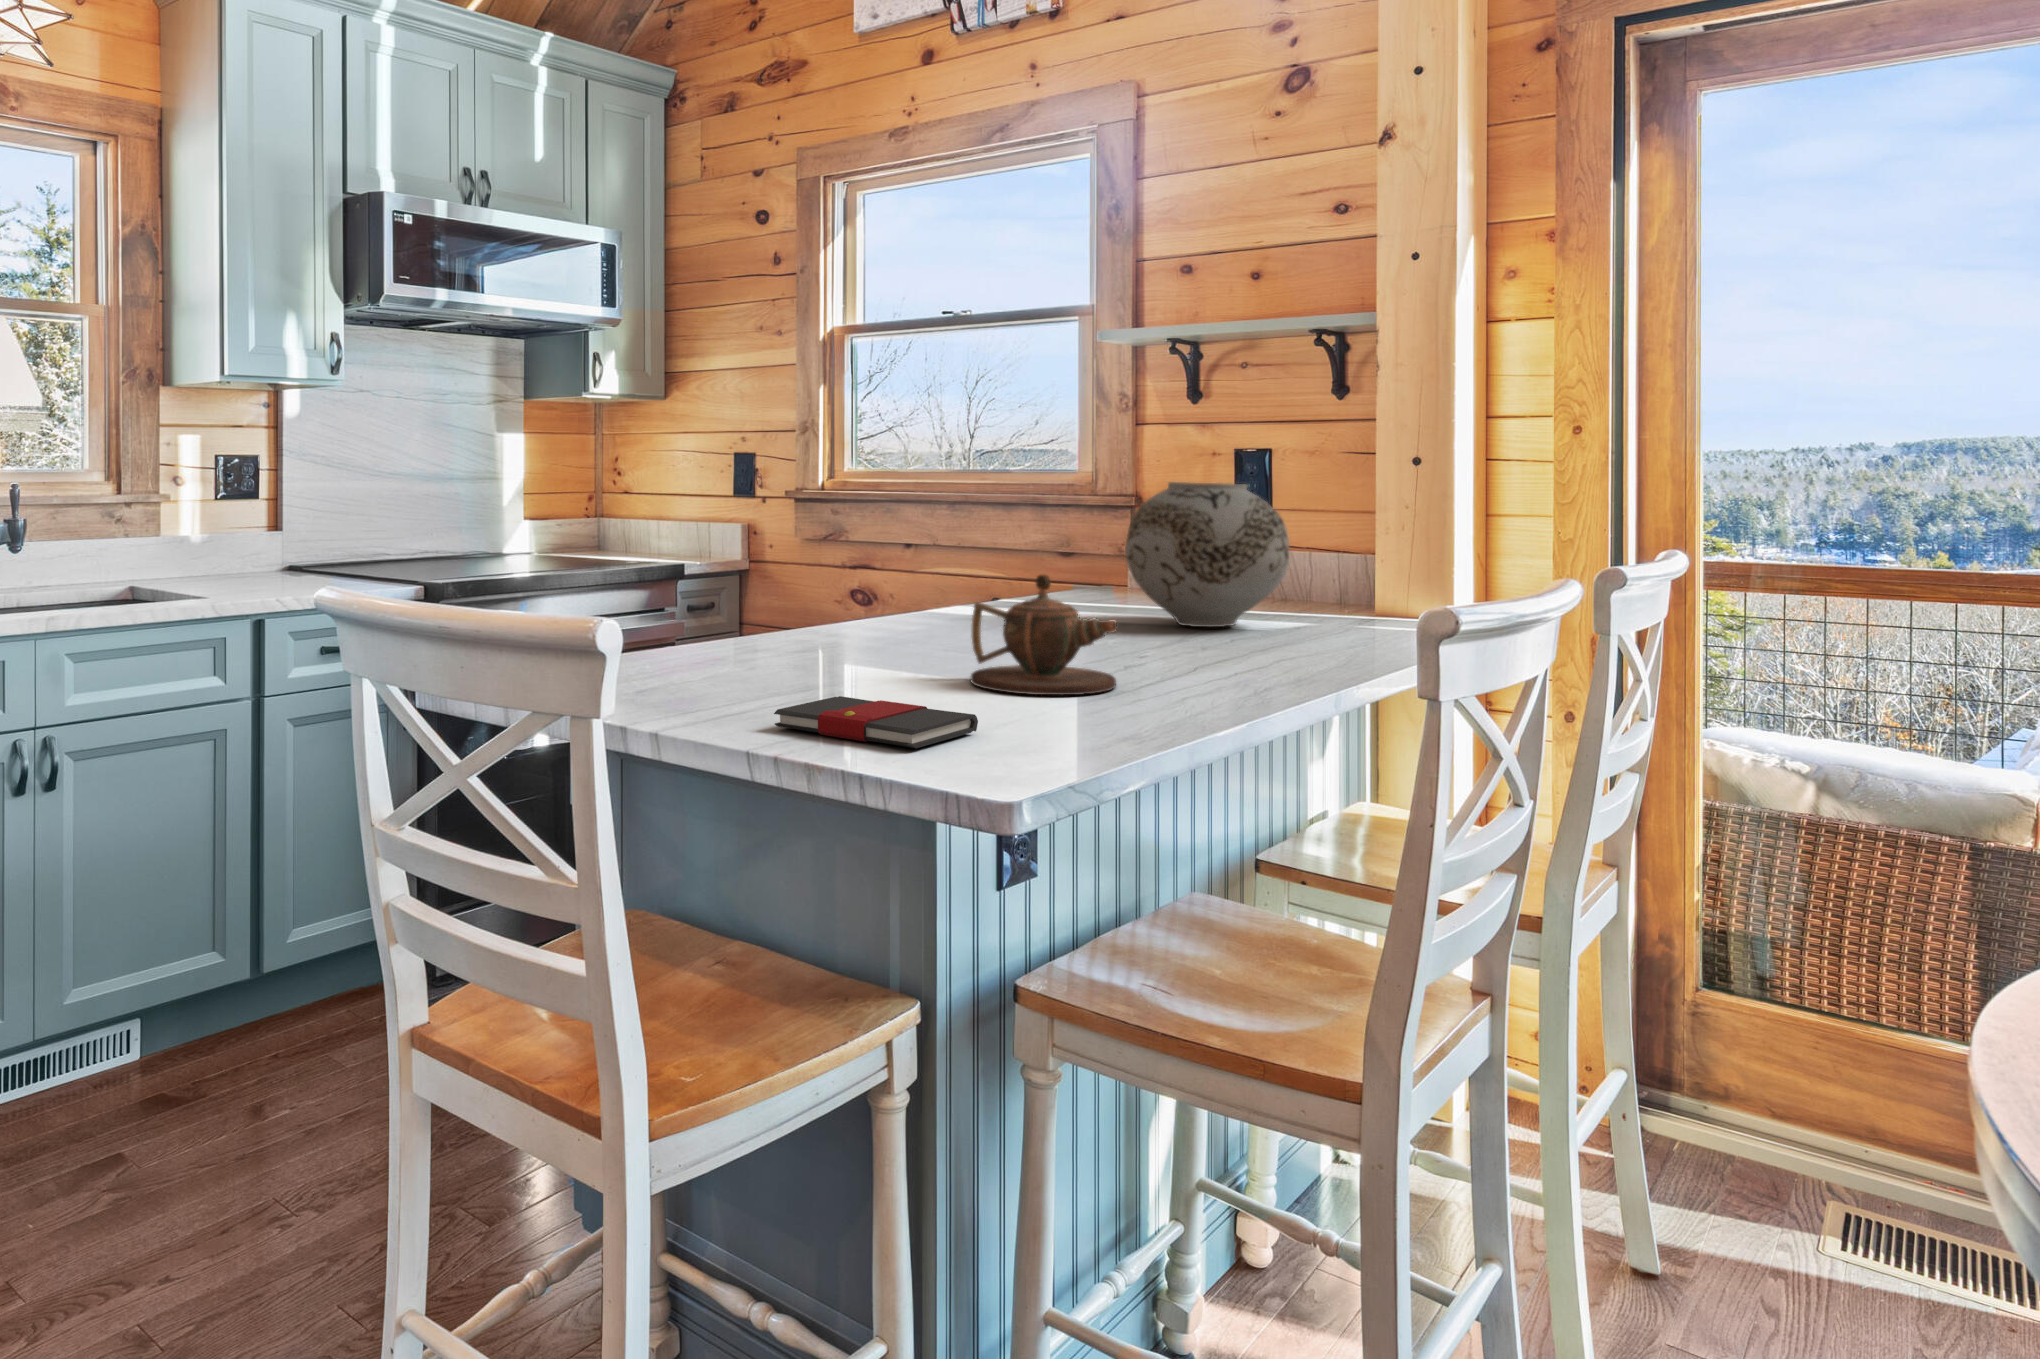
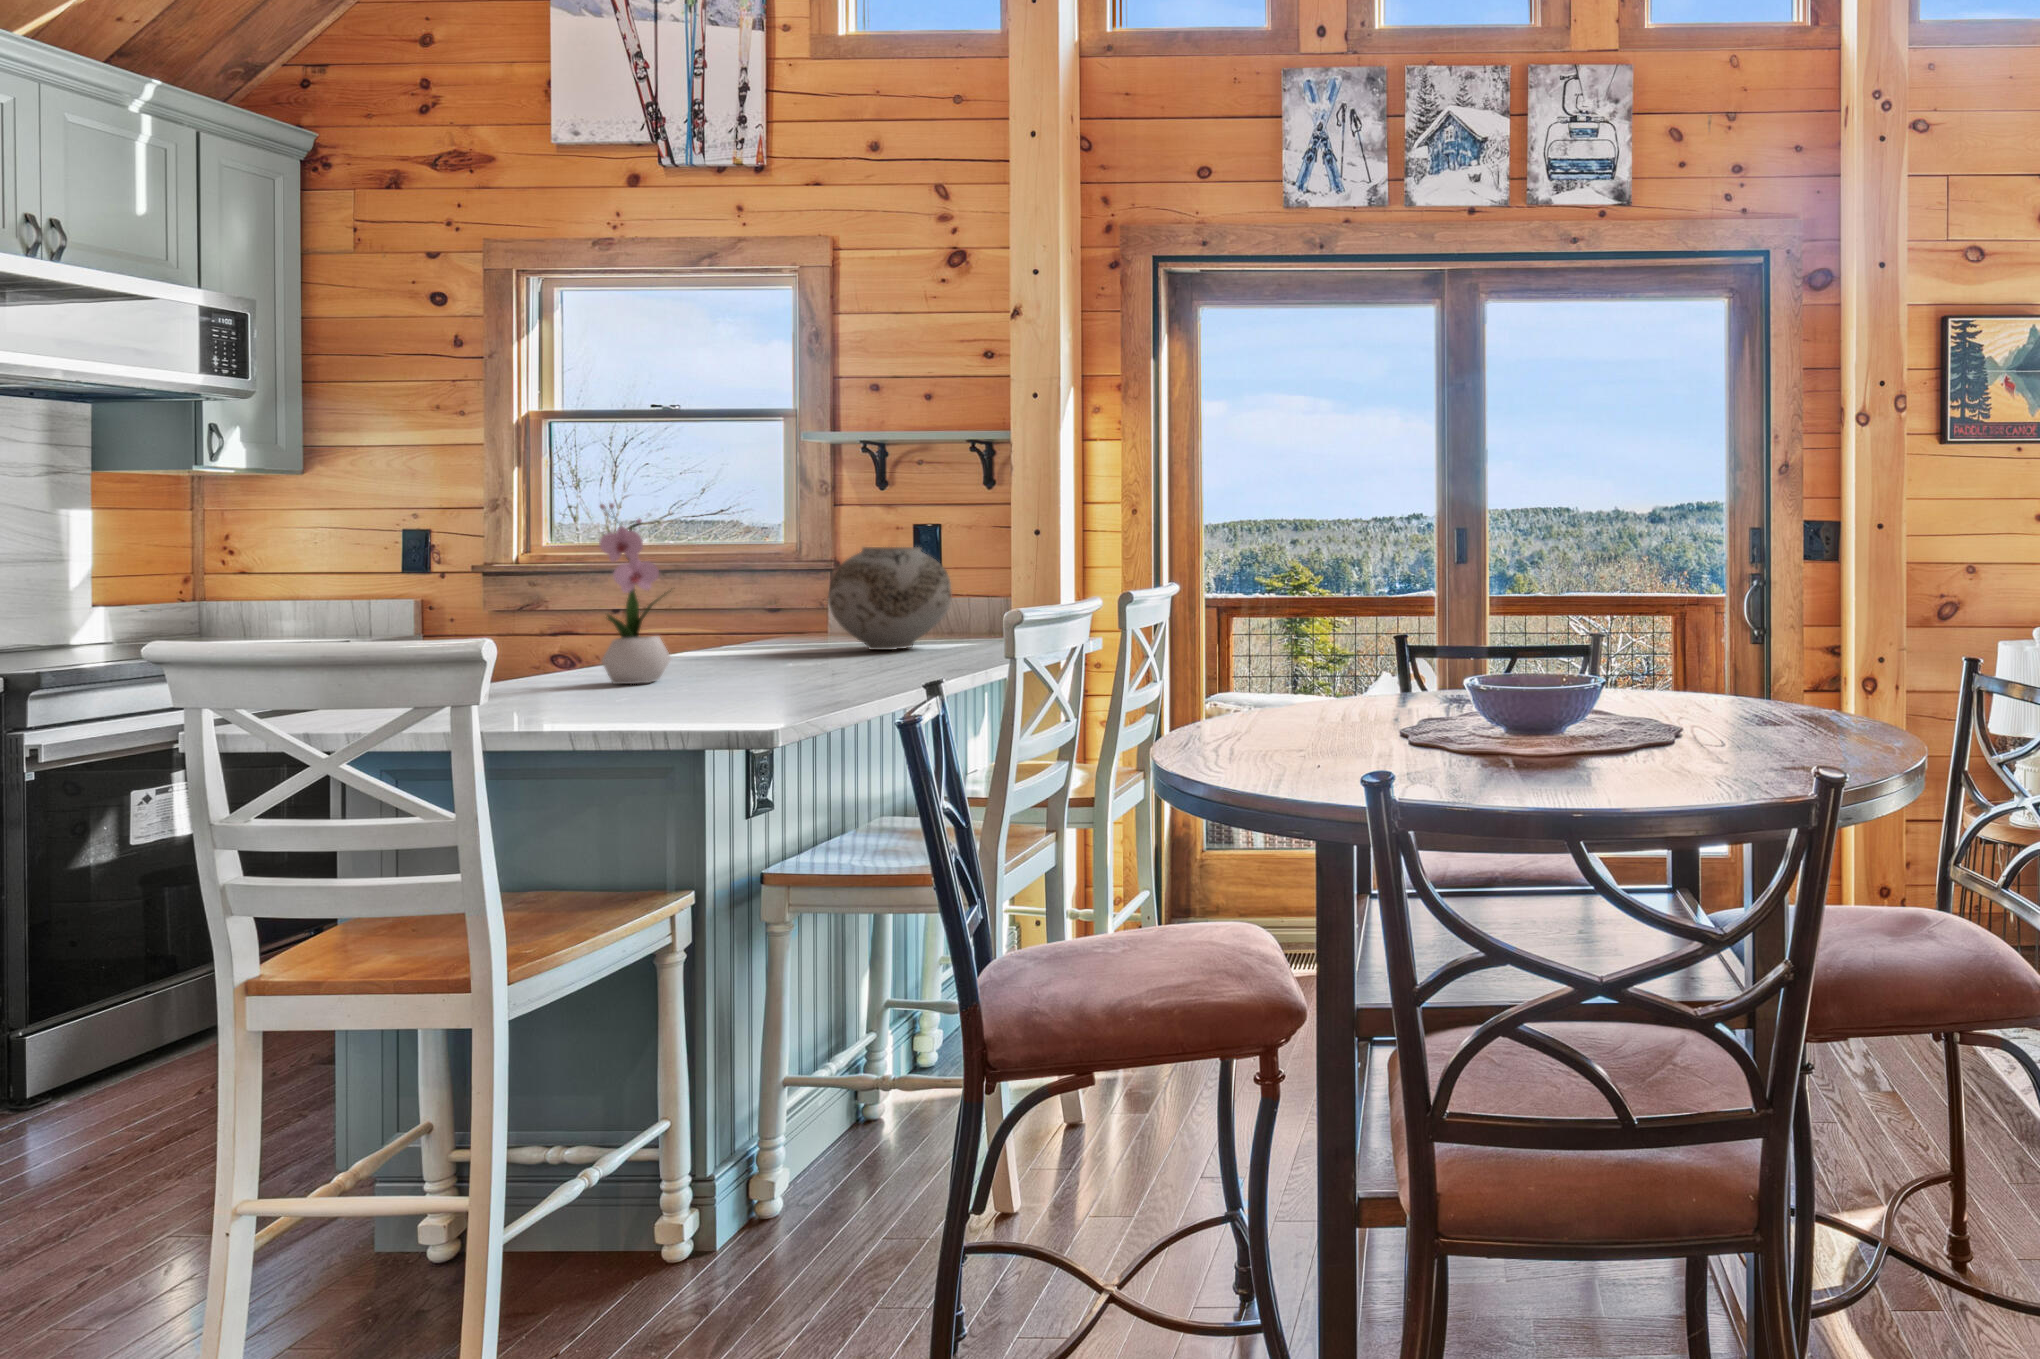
flower arrangement: none [844,421,933,658] -> present [599,504,672,684]
teapot: present [970,575,1117,695] -> none [716,611,831,693]
book: present [774,696,978,748] -> none [573,699,737,723]

